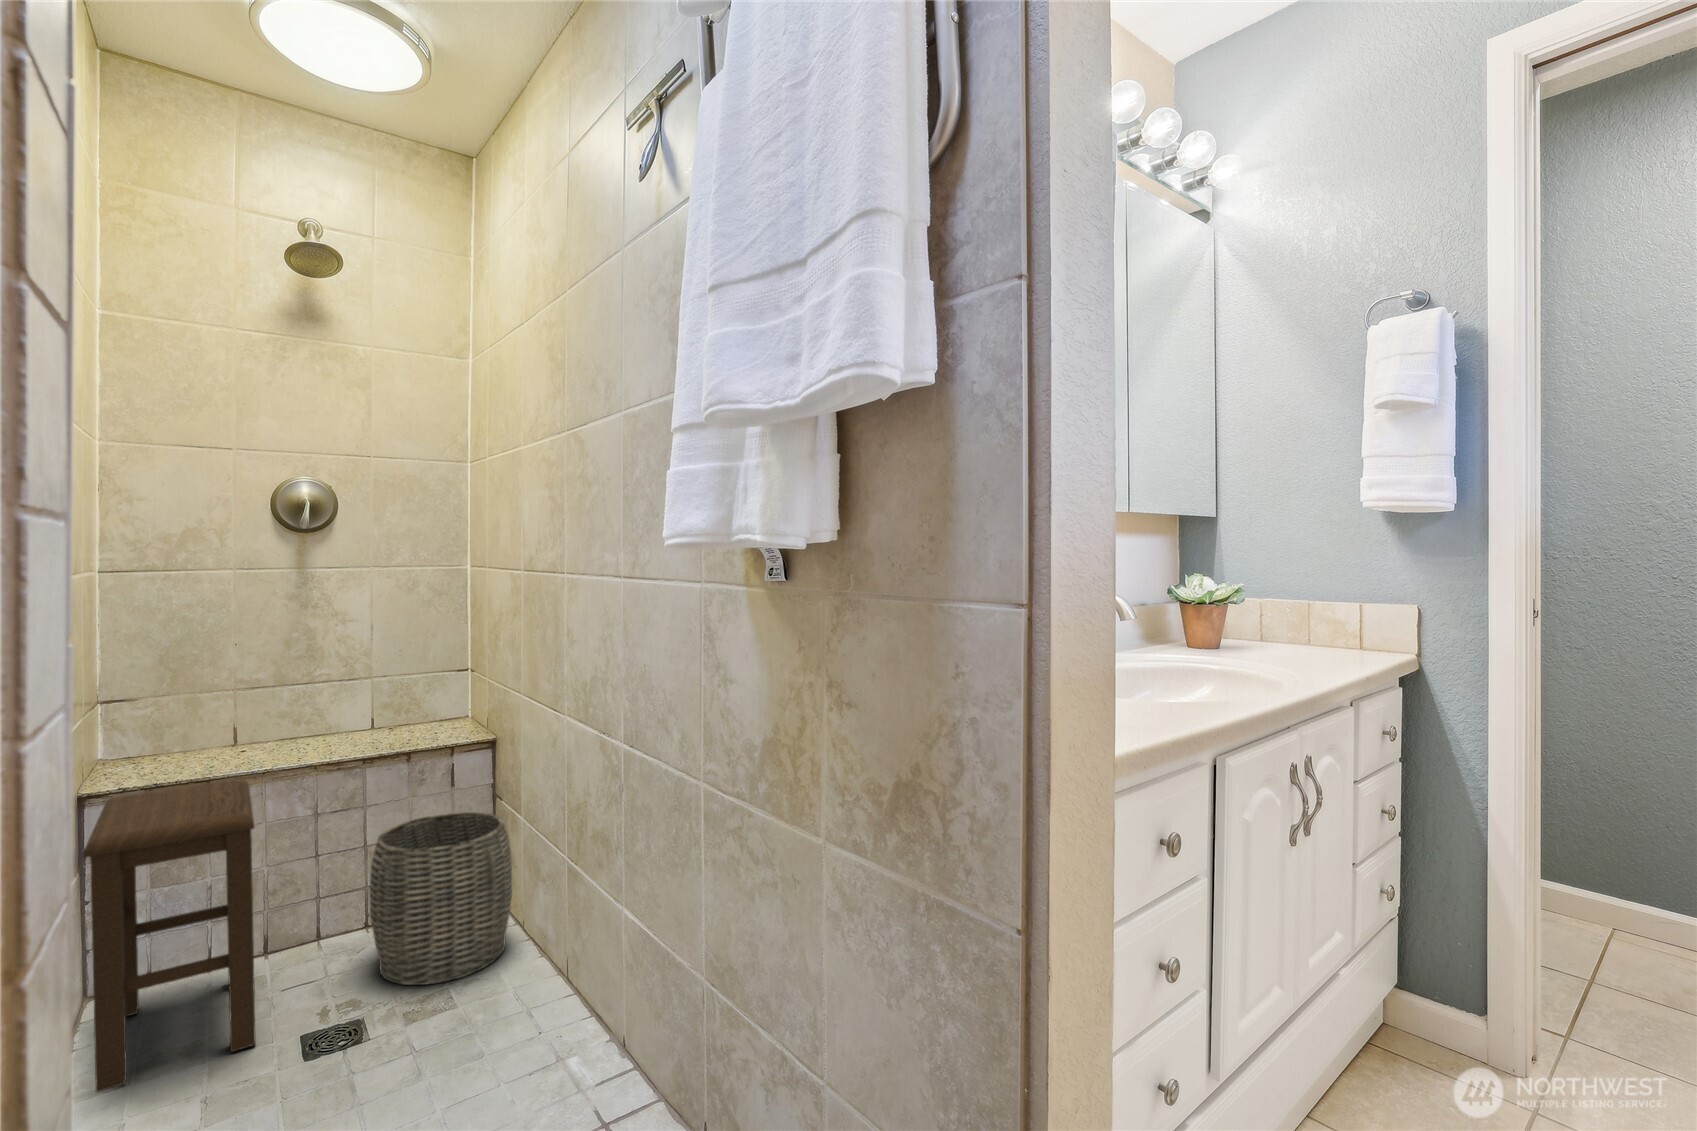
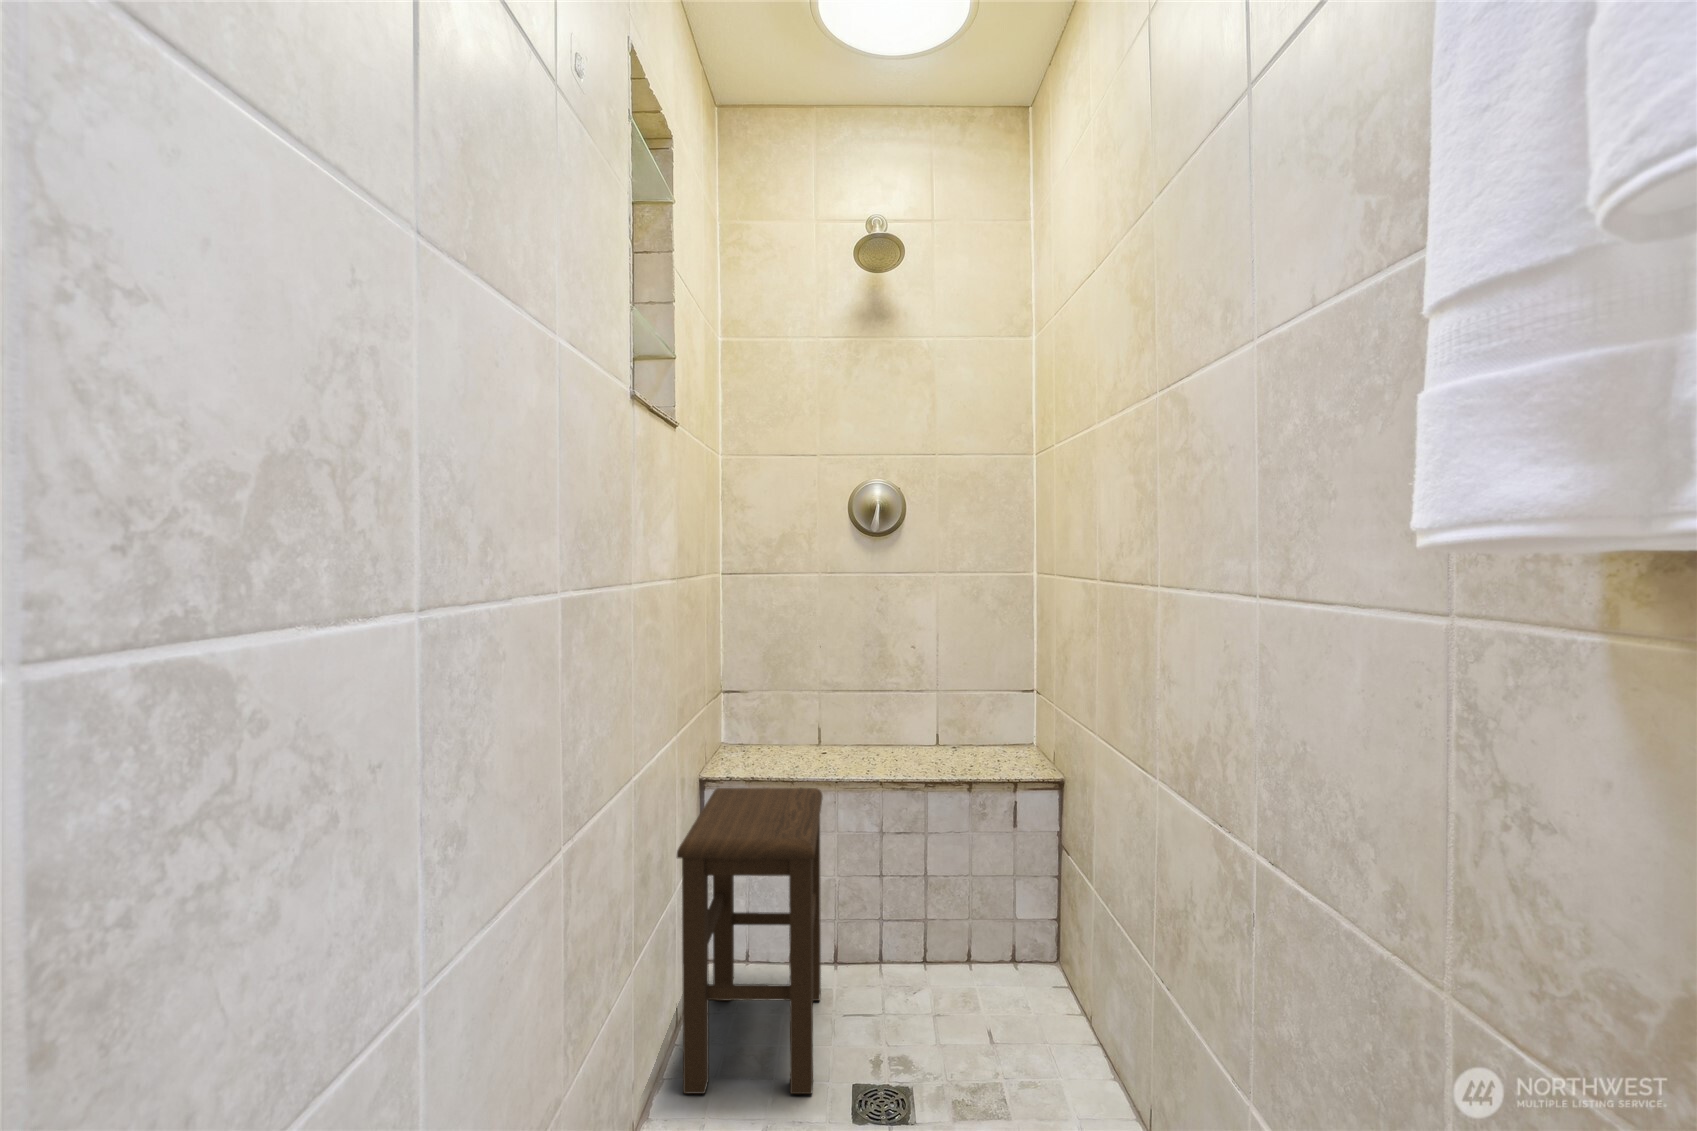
woven basket: present [370,812,512,985] -> none [926,861,1081,1084]

